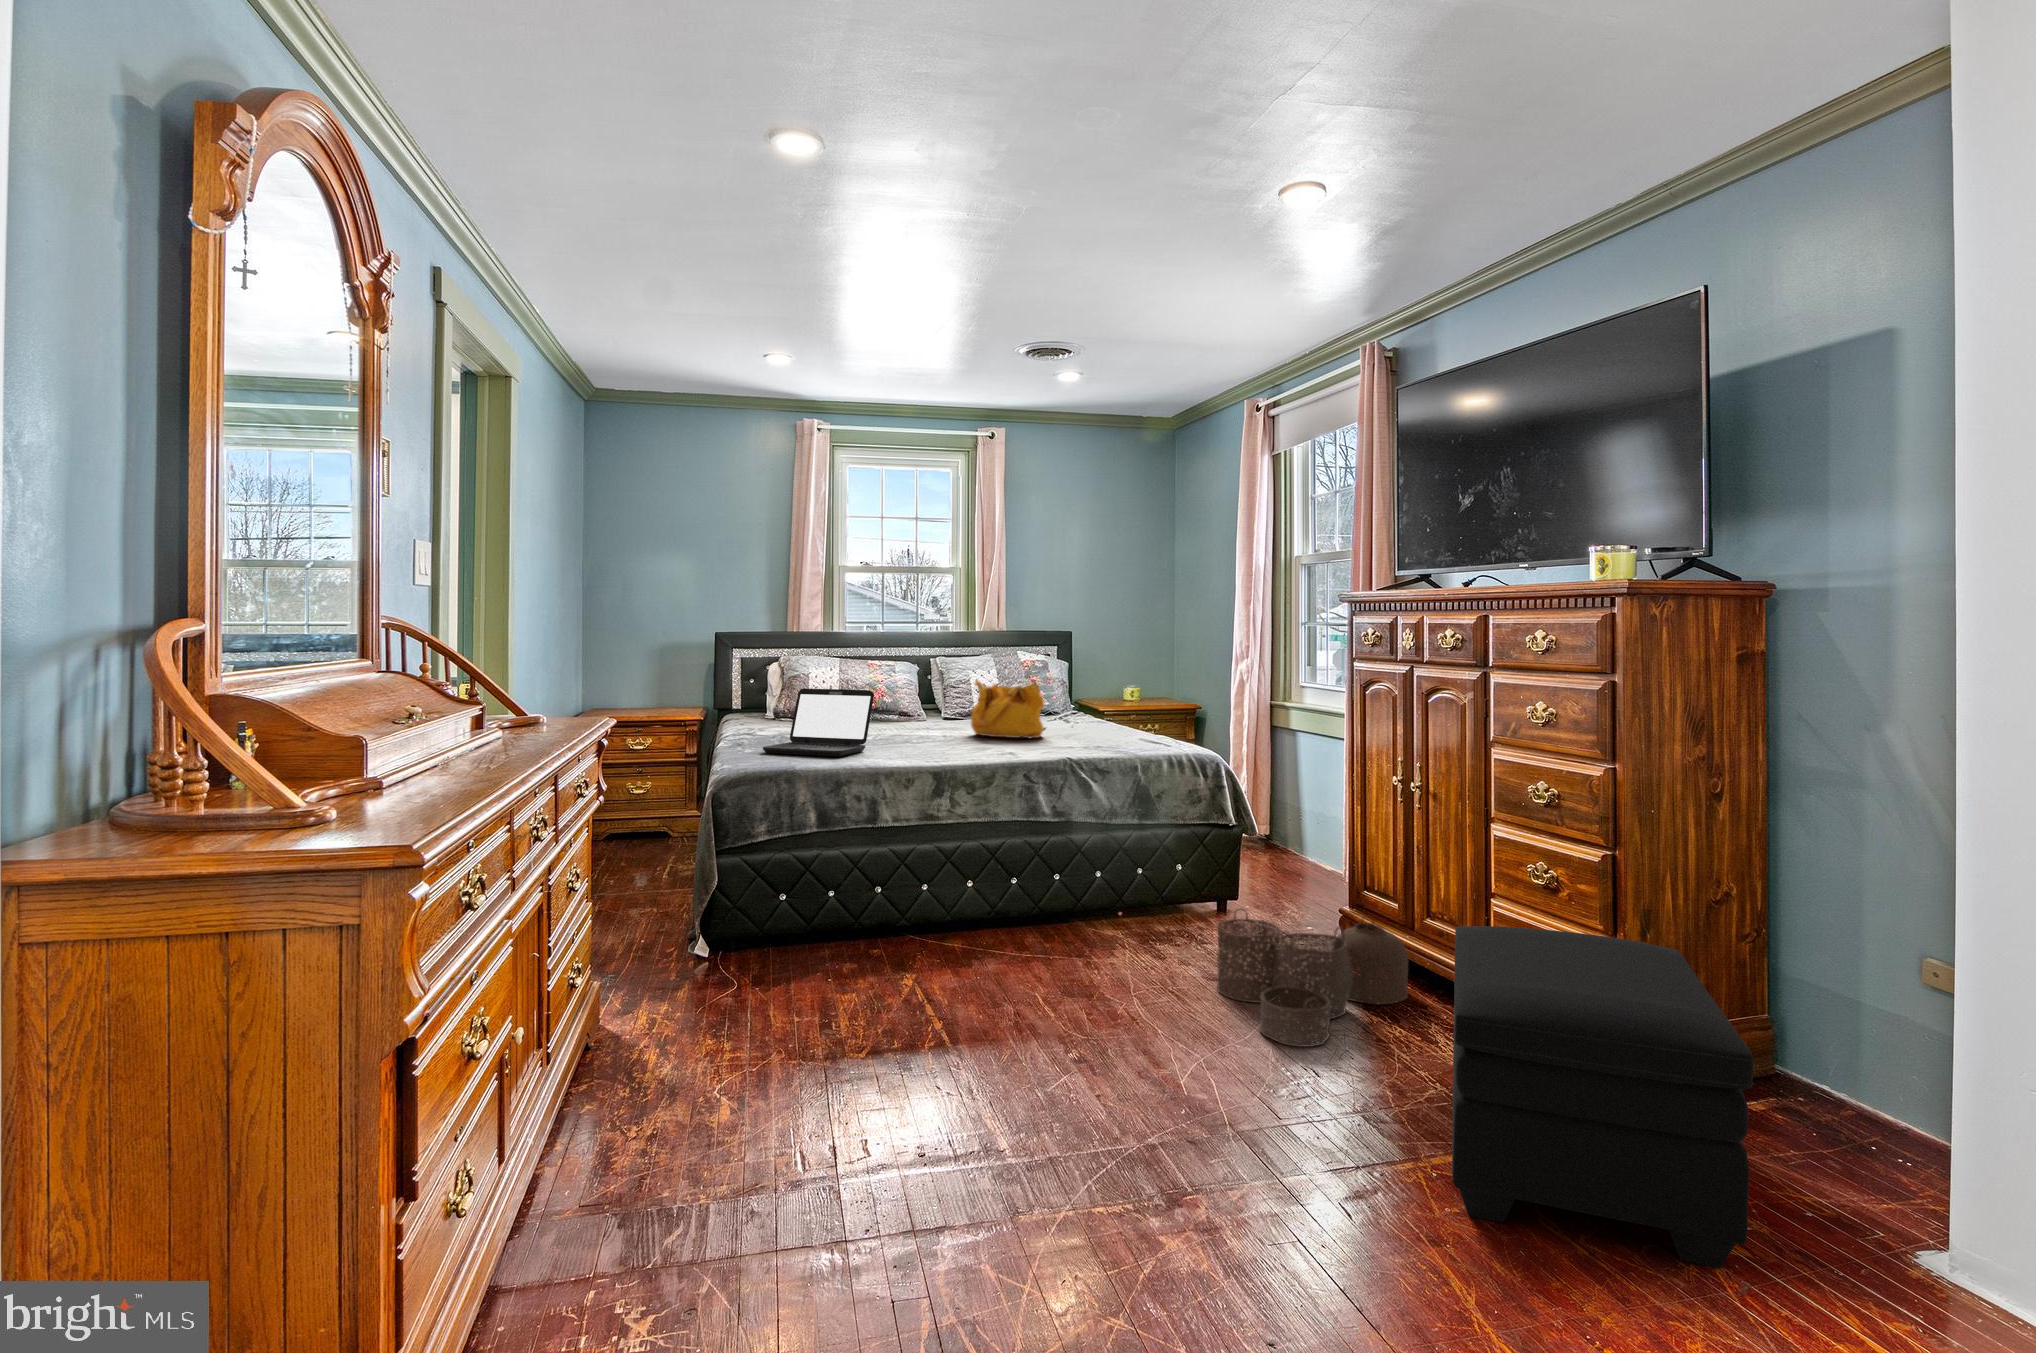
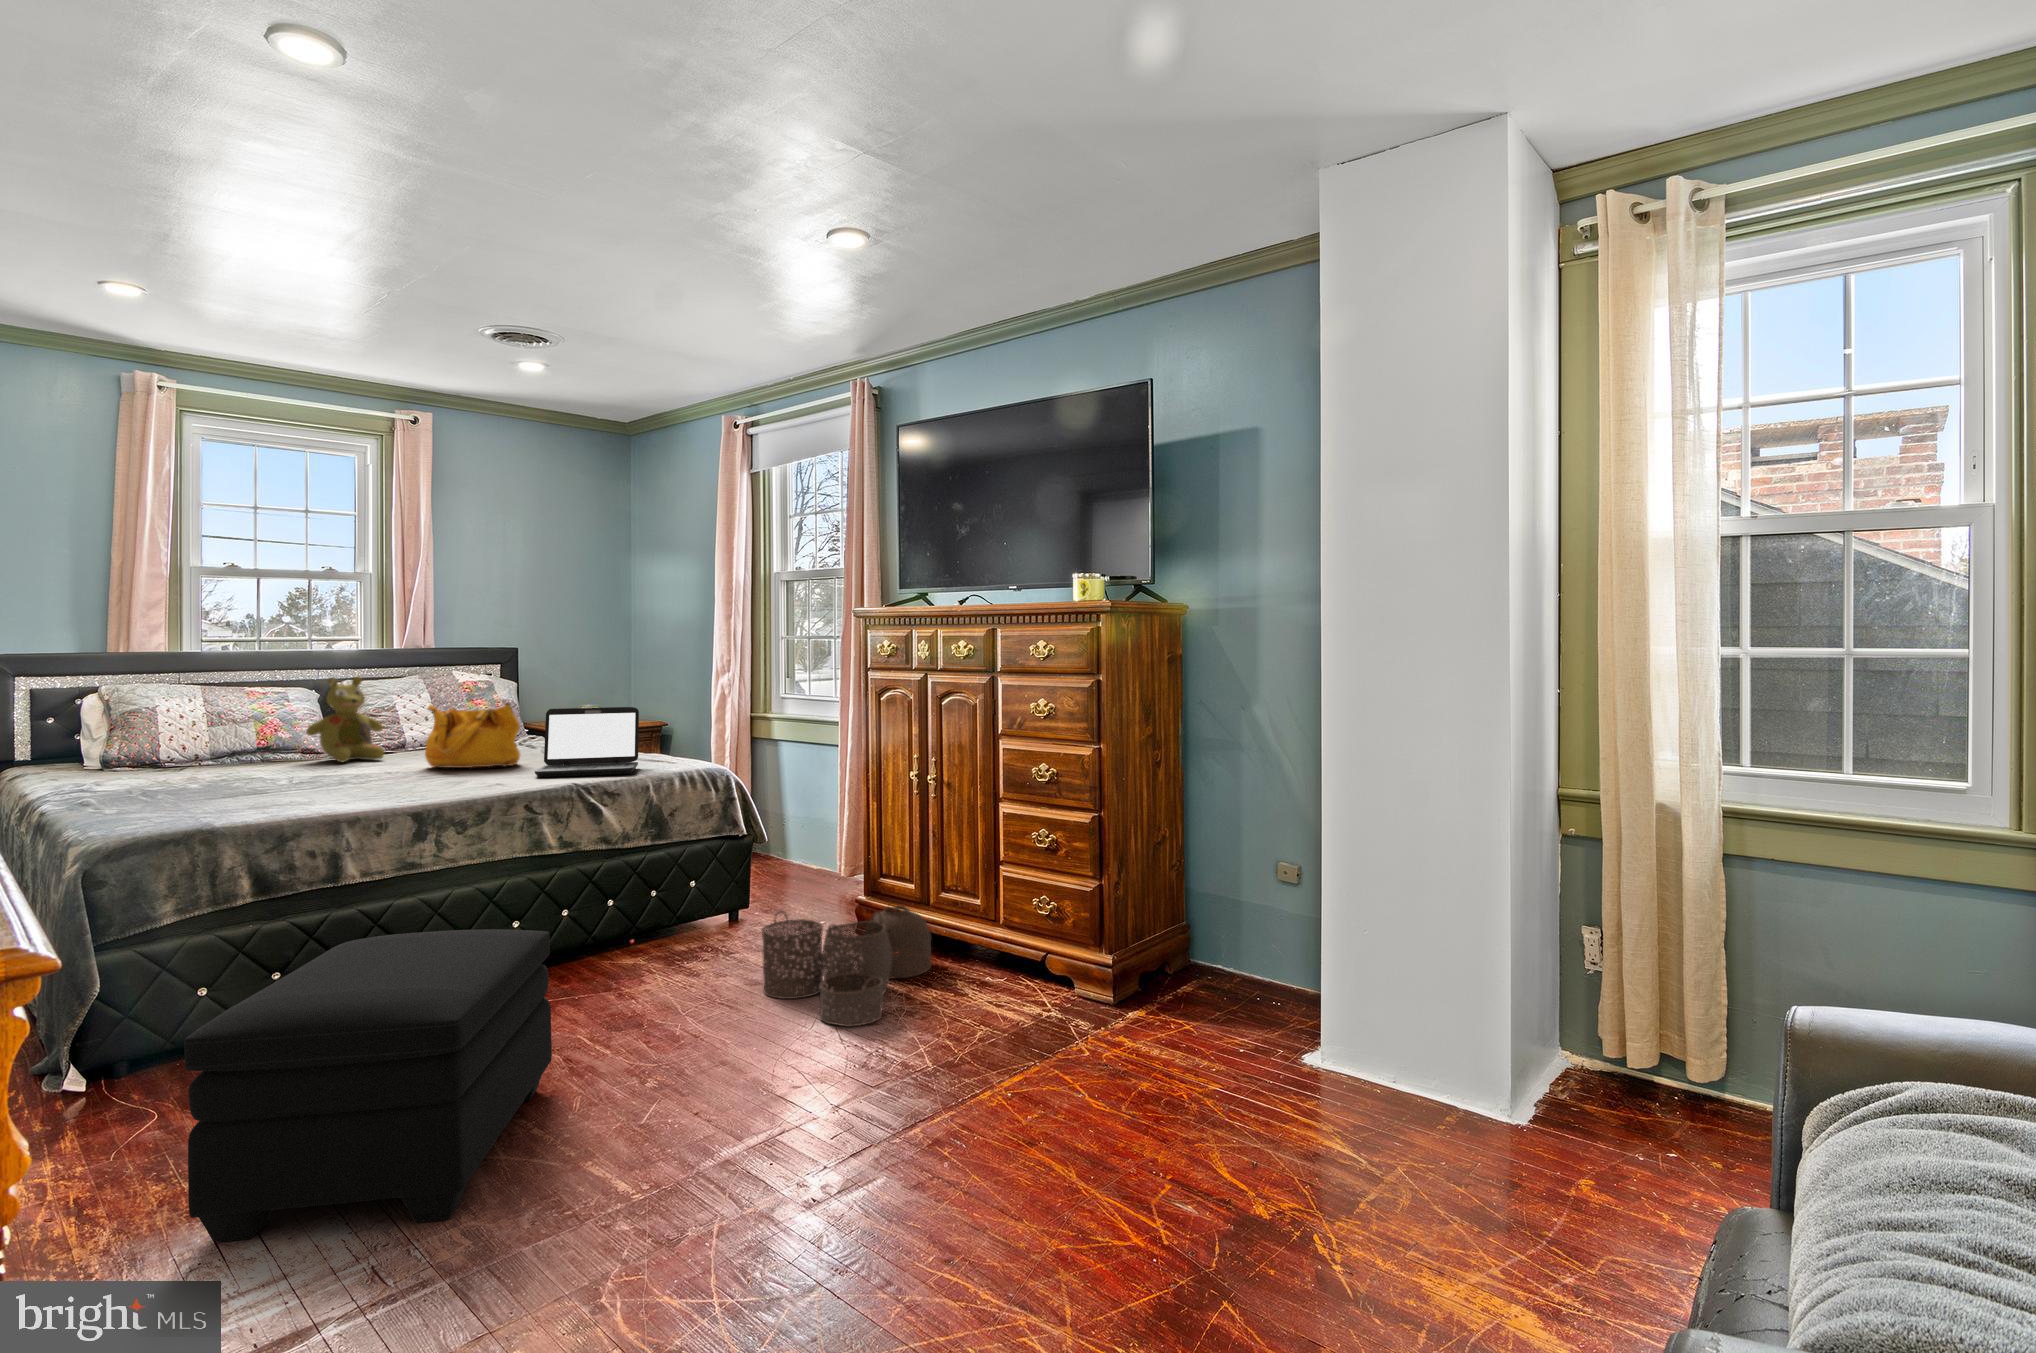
stuffed bear: none [896,654,952,725] -> present [306,677,384,762]
laptop: present [763,688,874,756] -> present [535,707,639,777]
ottoman: present [1452,926,1754,1268] -> present [184,929,552,1242]

